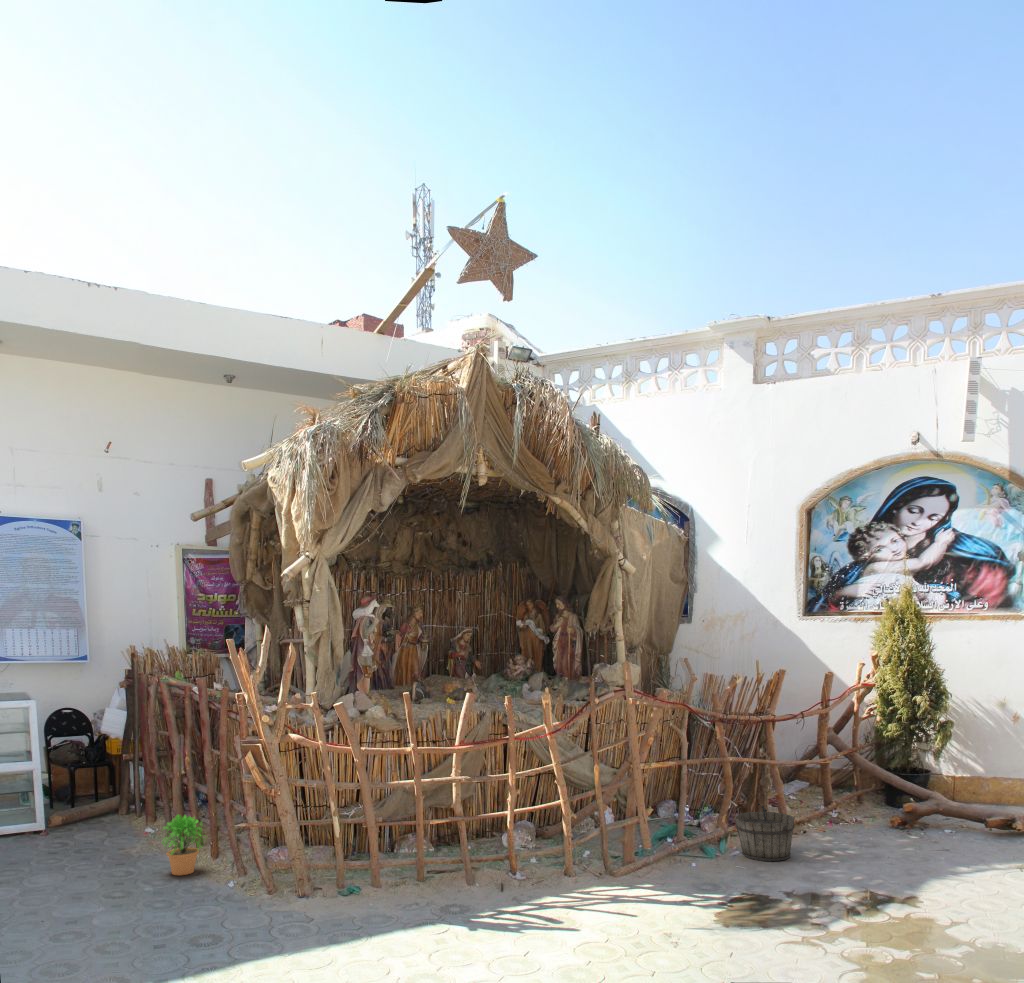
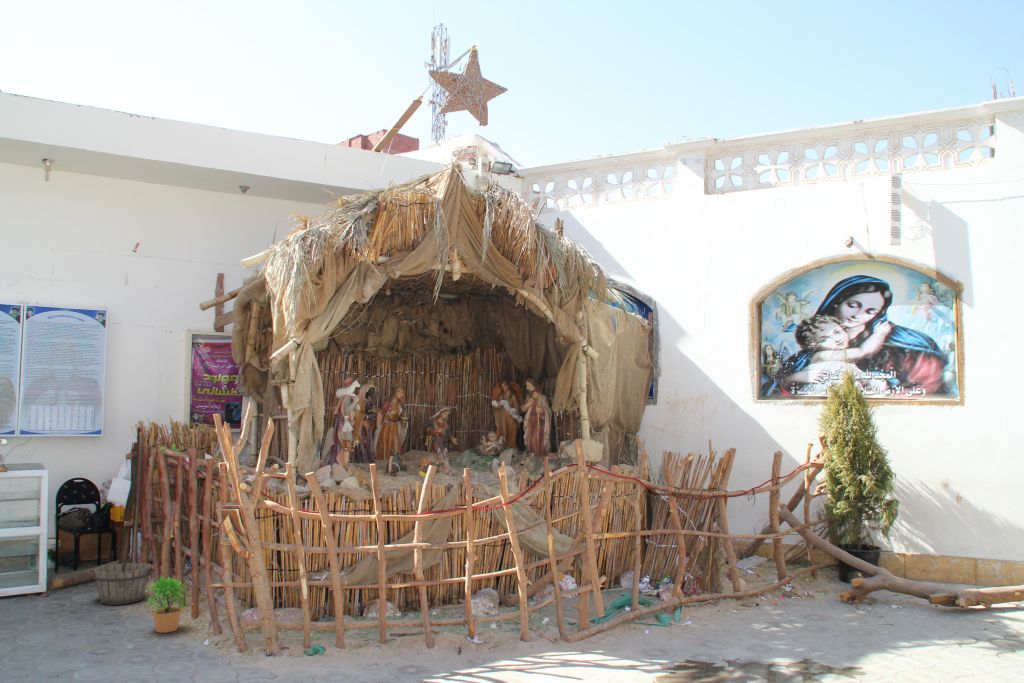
wooden bucket: present [735,803,794,861] -> present [94,556,150,605]

